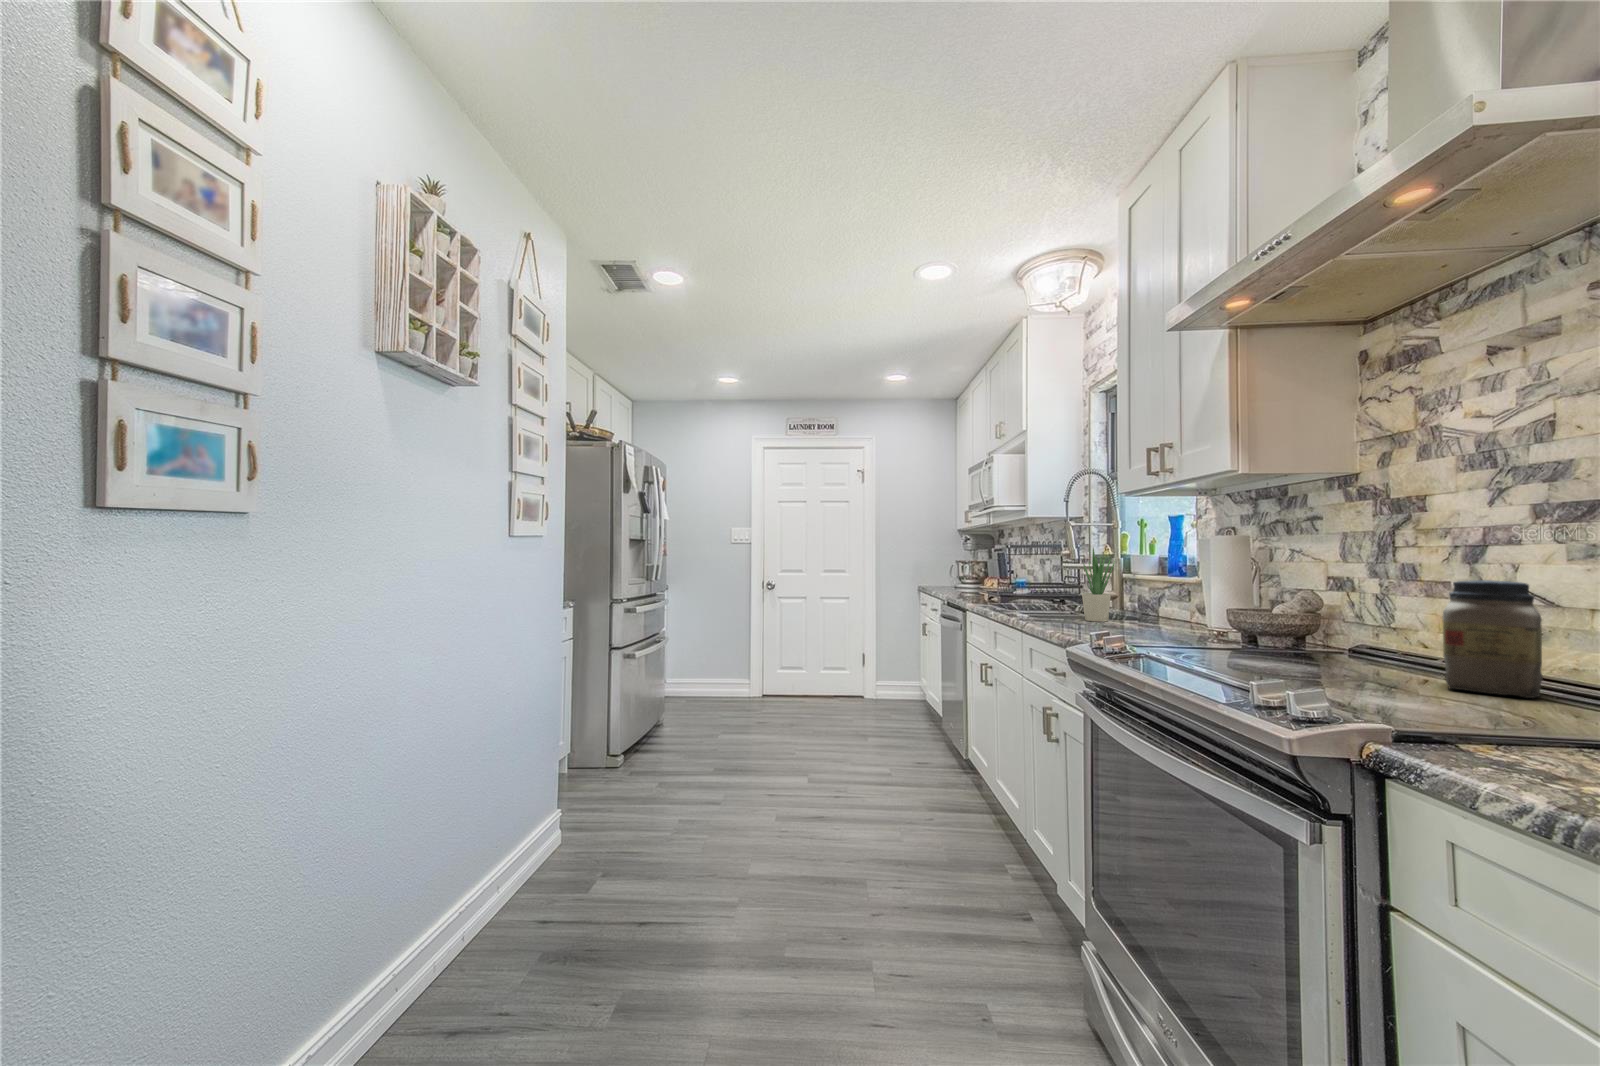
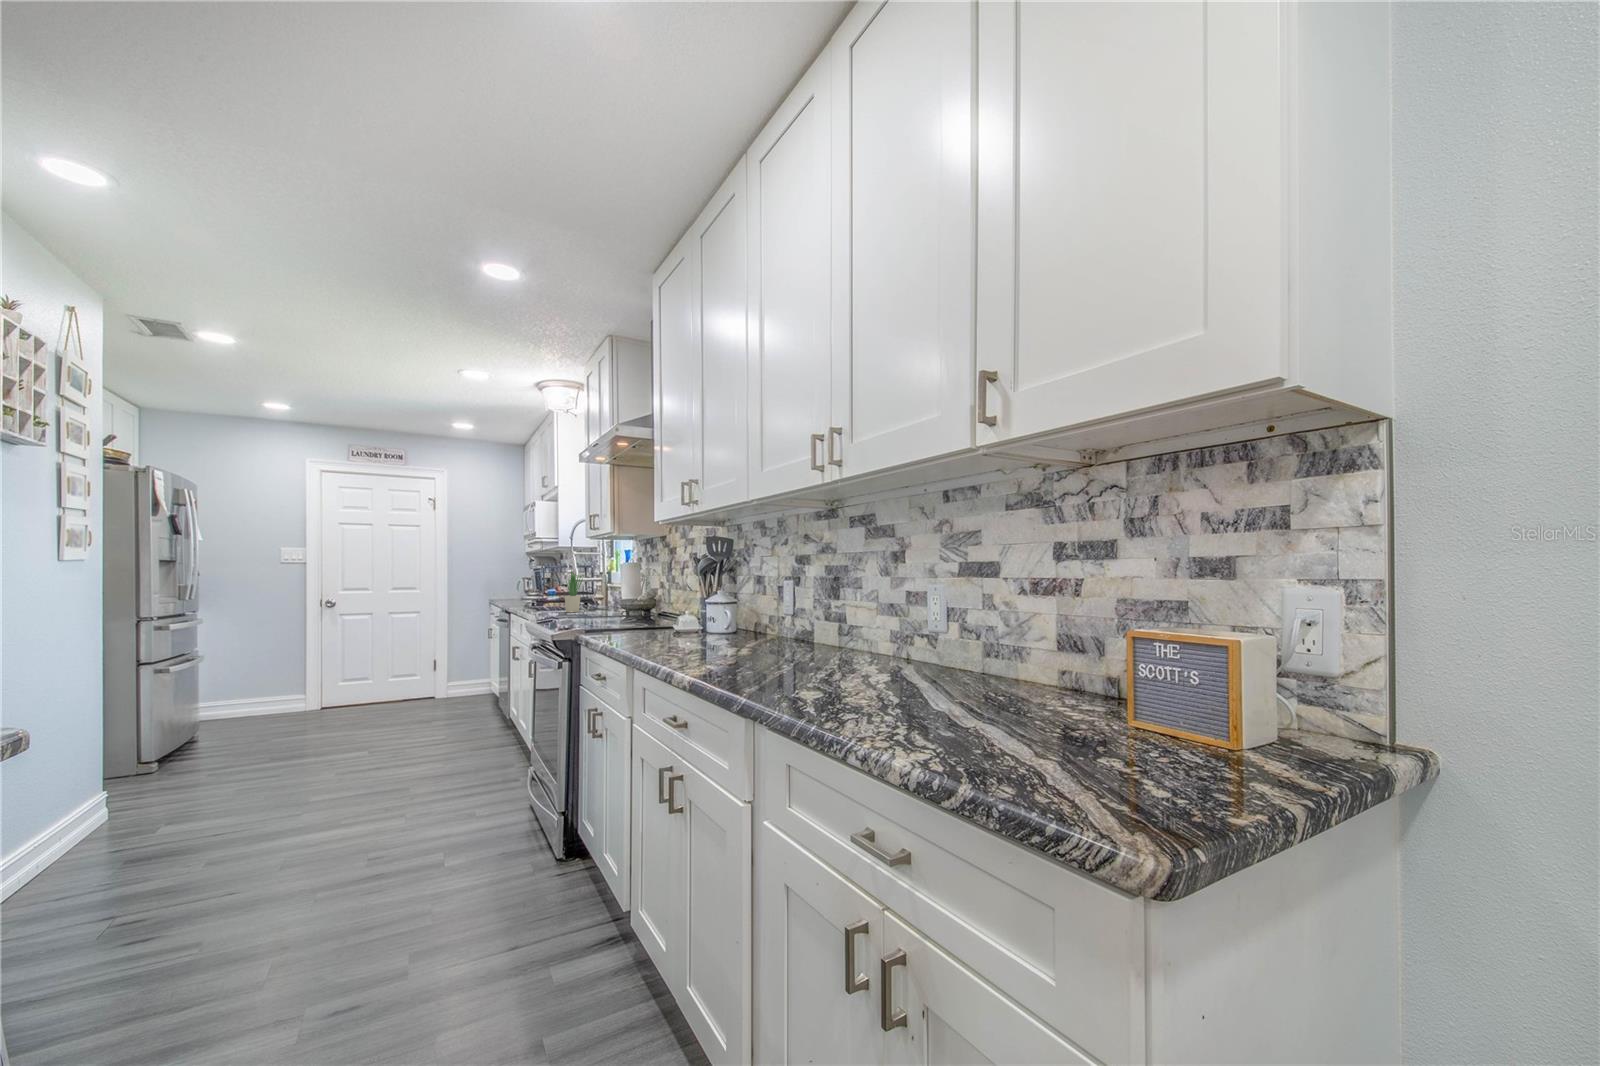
jar: present [1442,580,1543,698] -> none [650,582,681,625]

